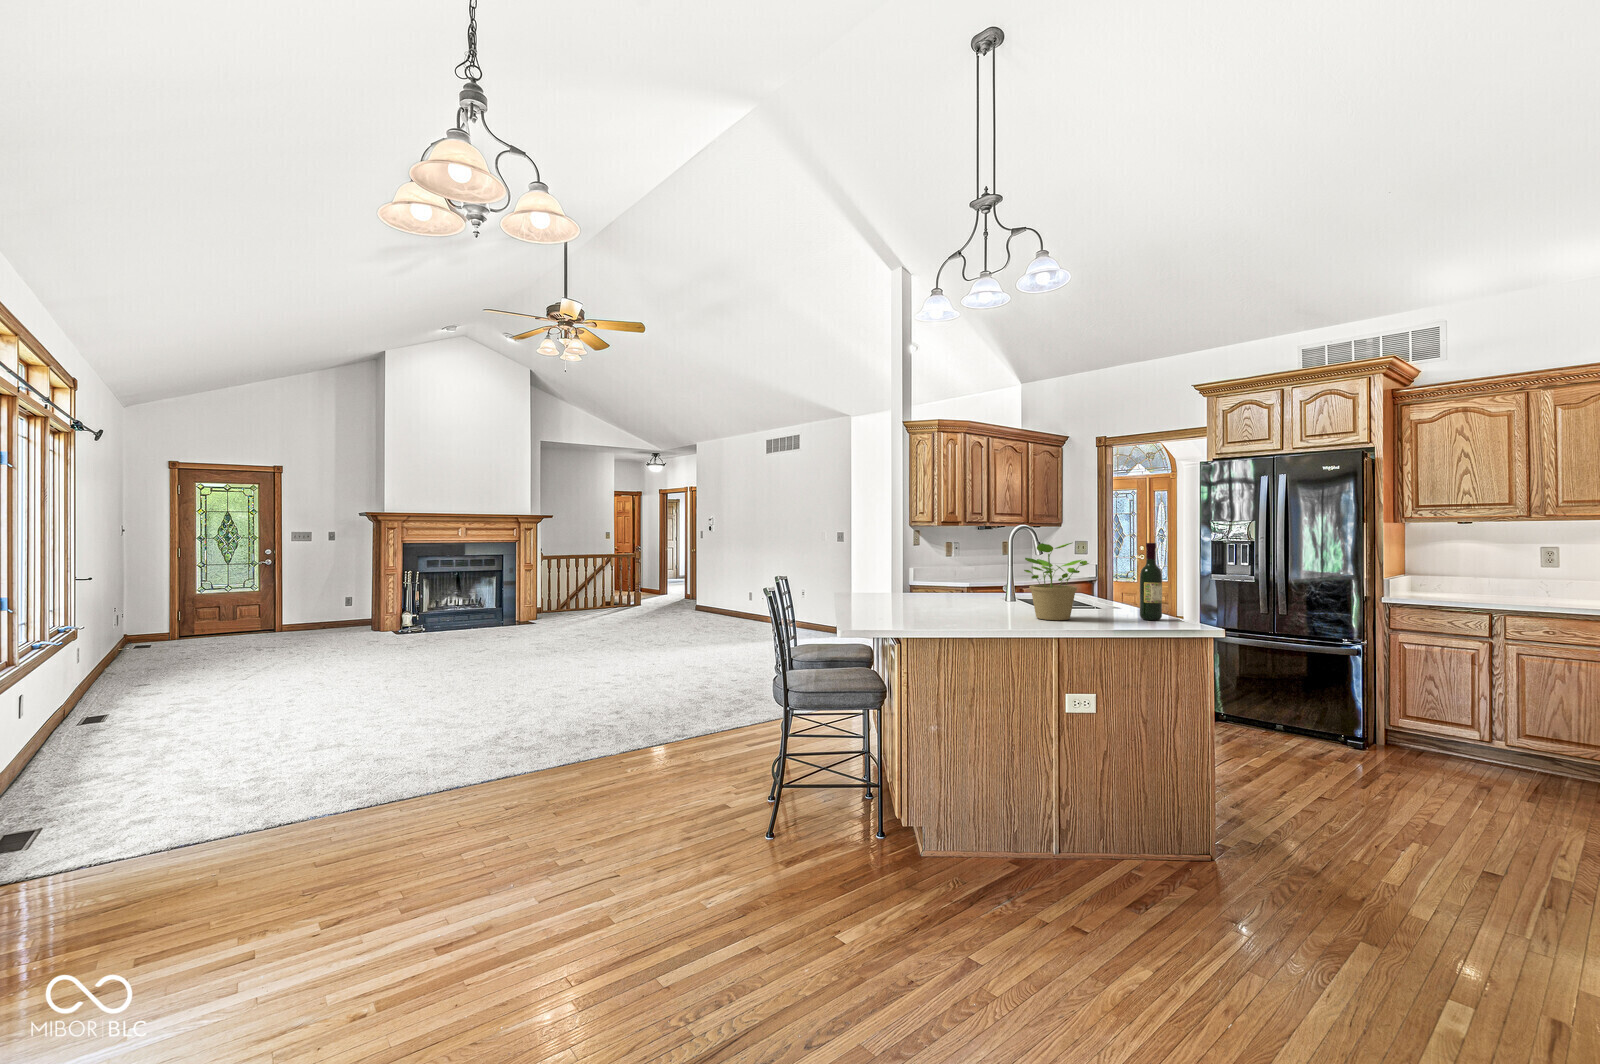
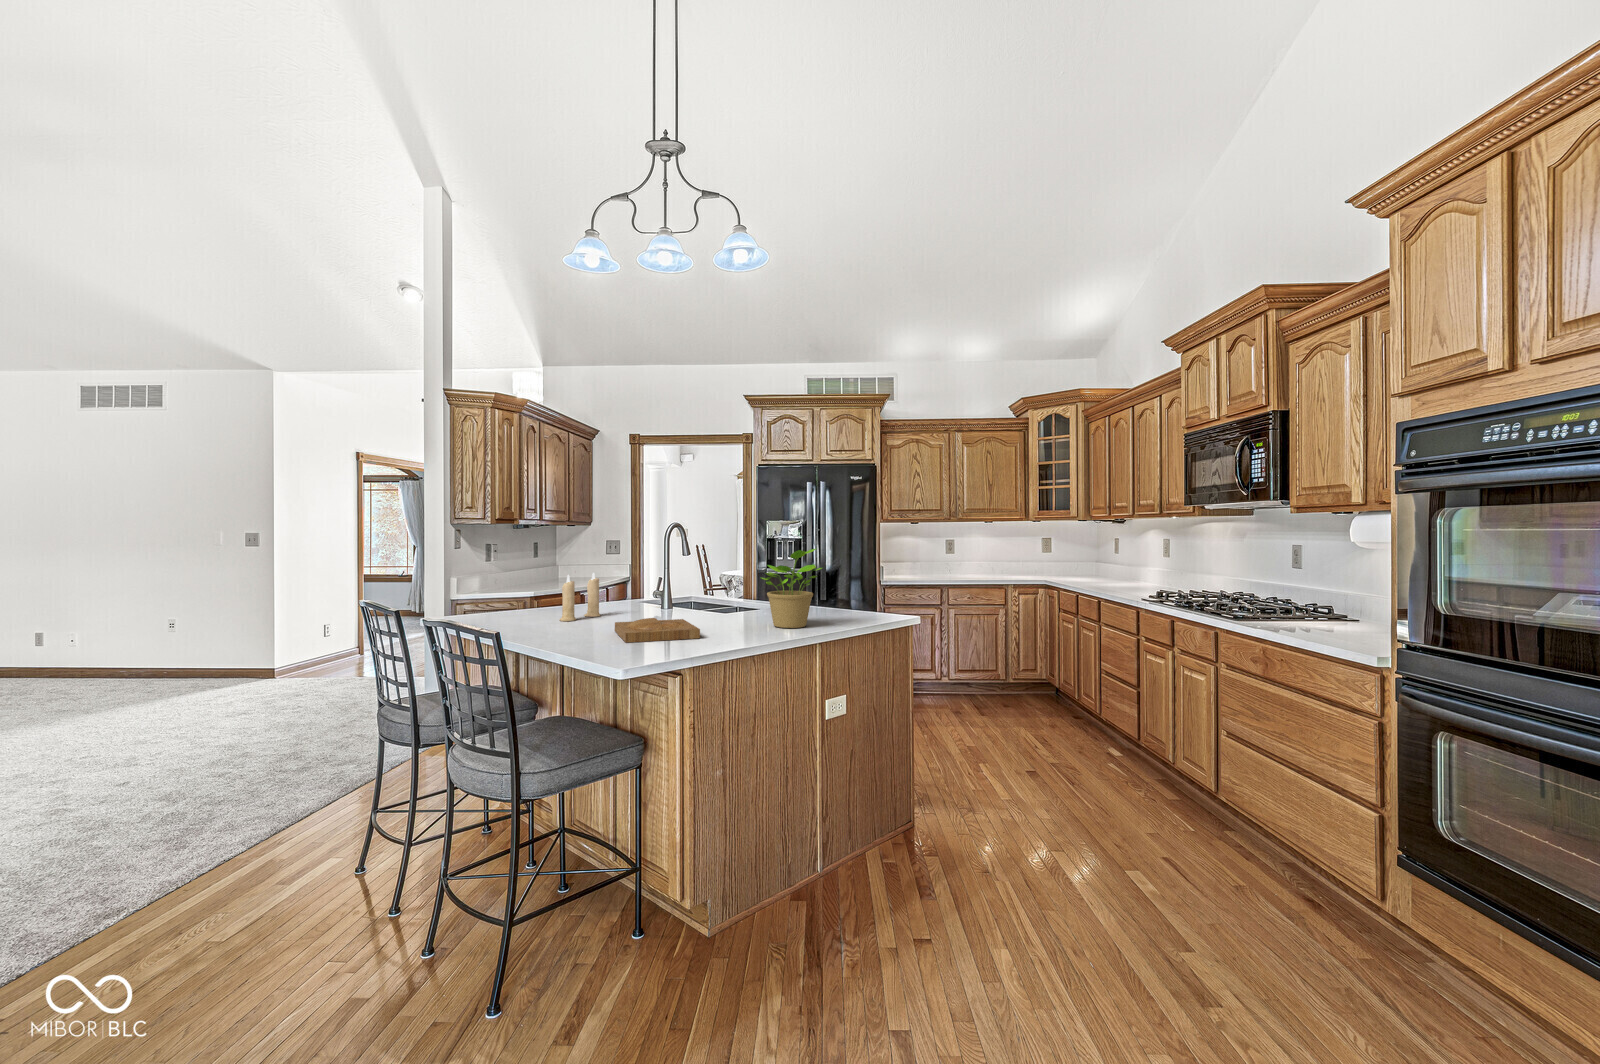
wine bottle: present [1140,543,1162,620] -> none [843,546,861,617]
candle: none [889,563,928,601] -> present [560,573,601,621]
tray: none [883,599,957,617] -> present [615,618,700,643]

